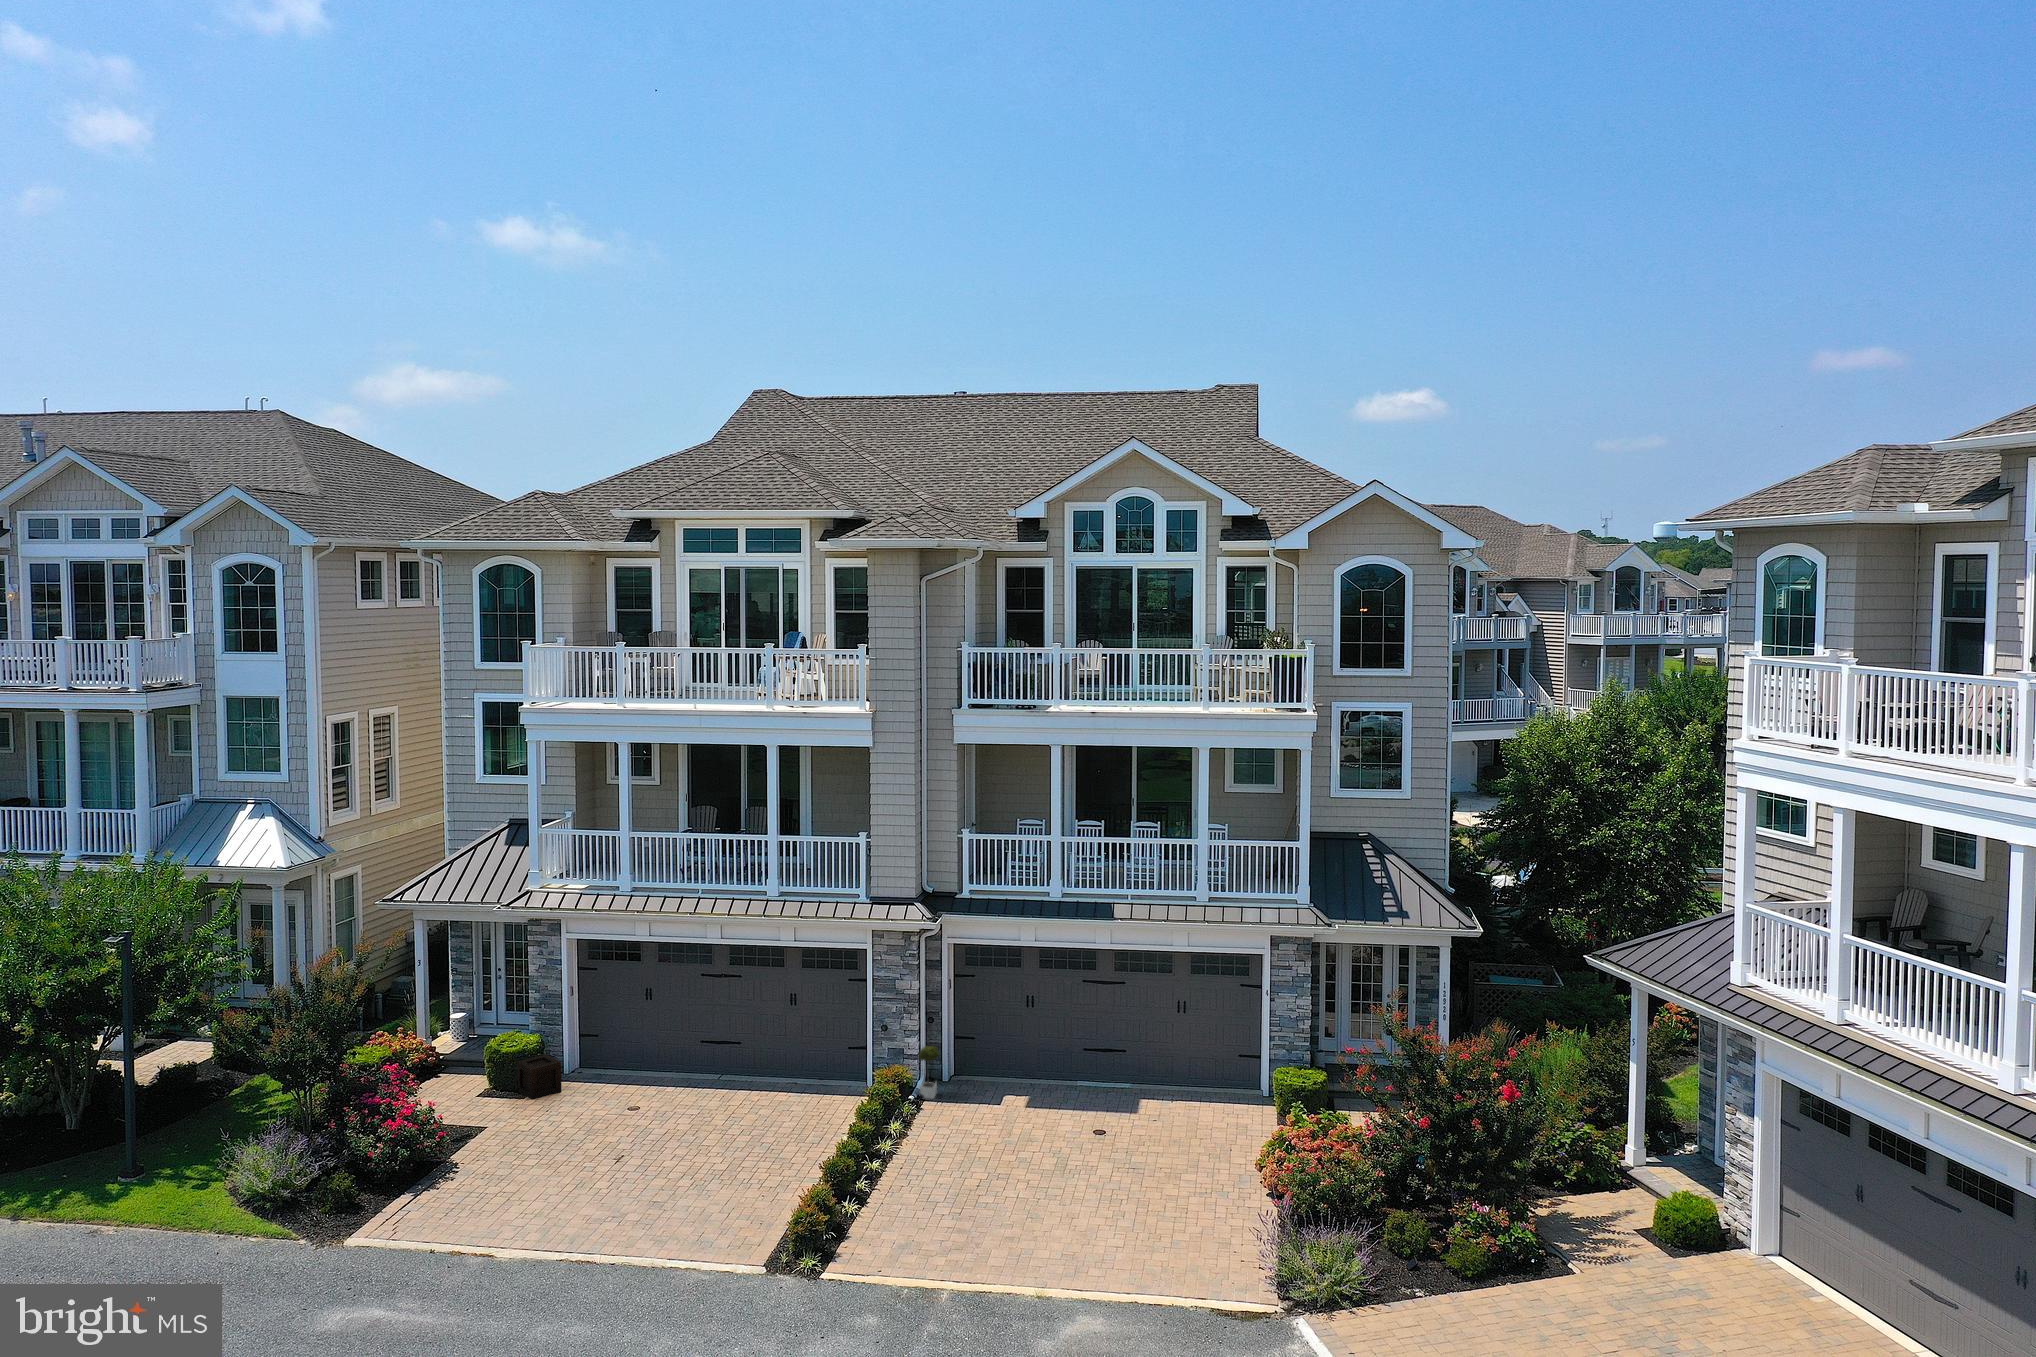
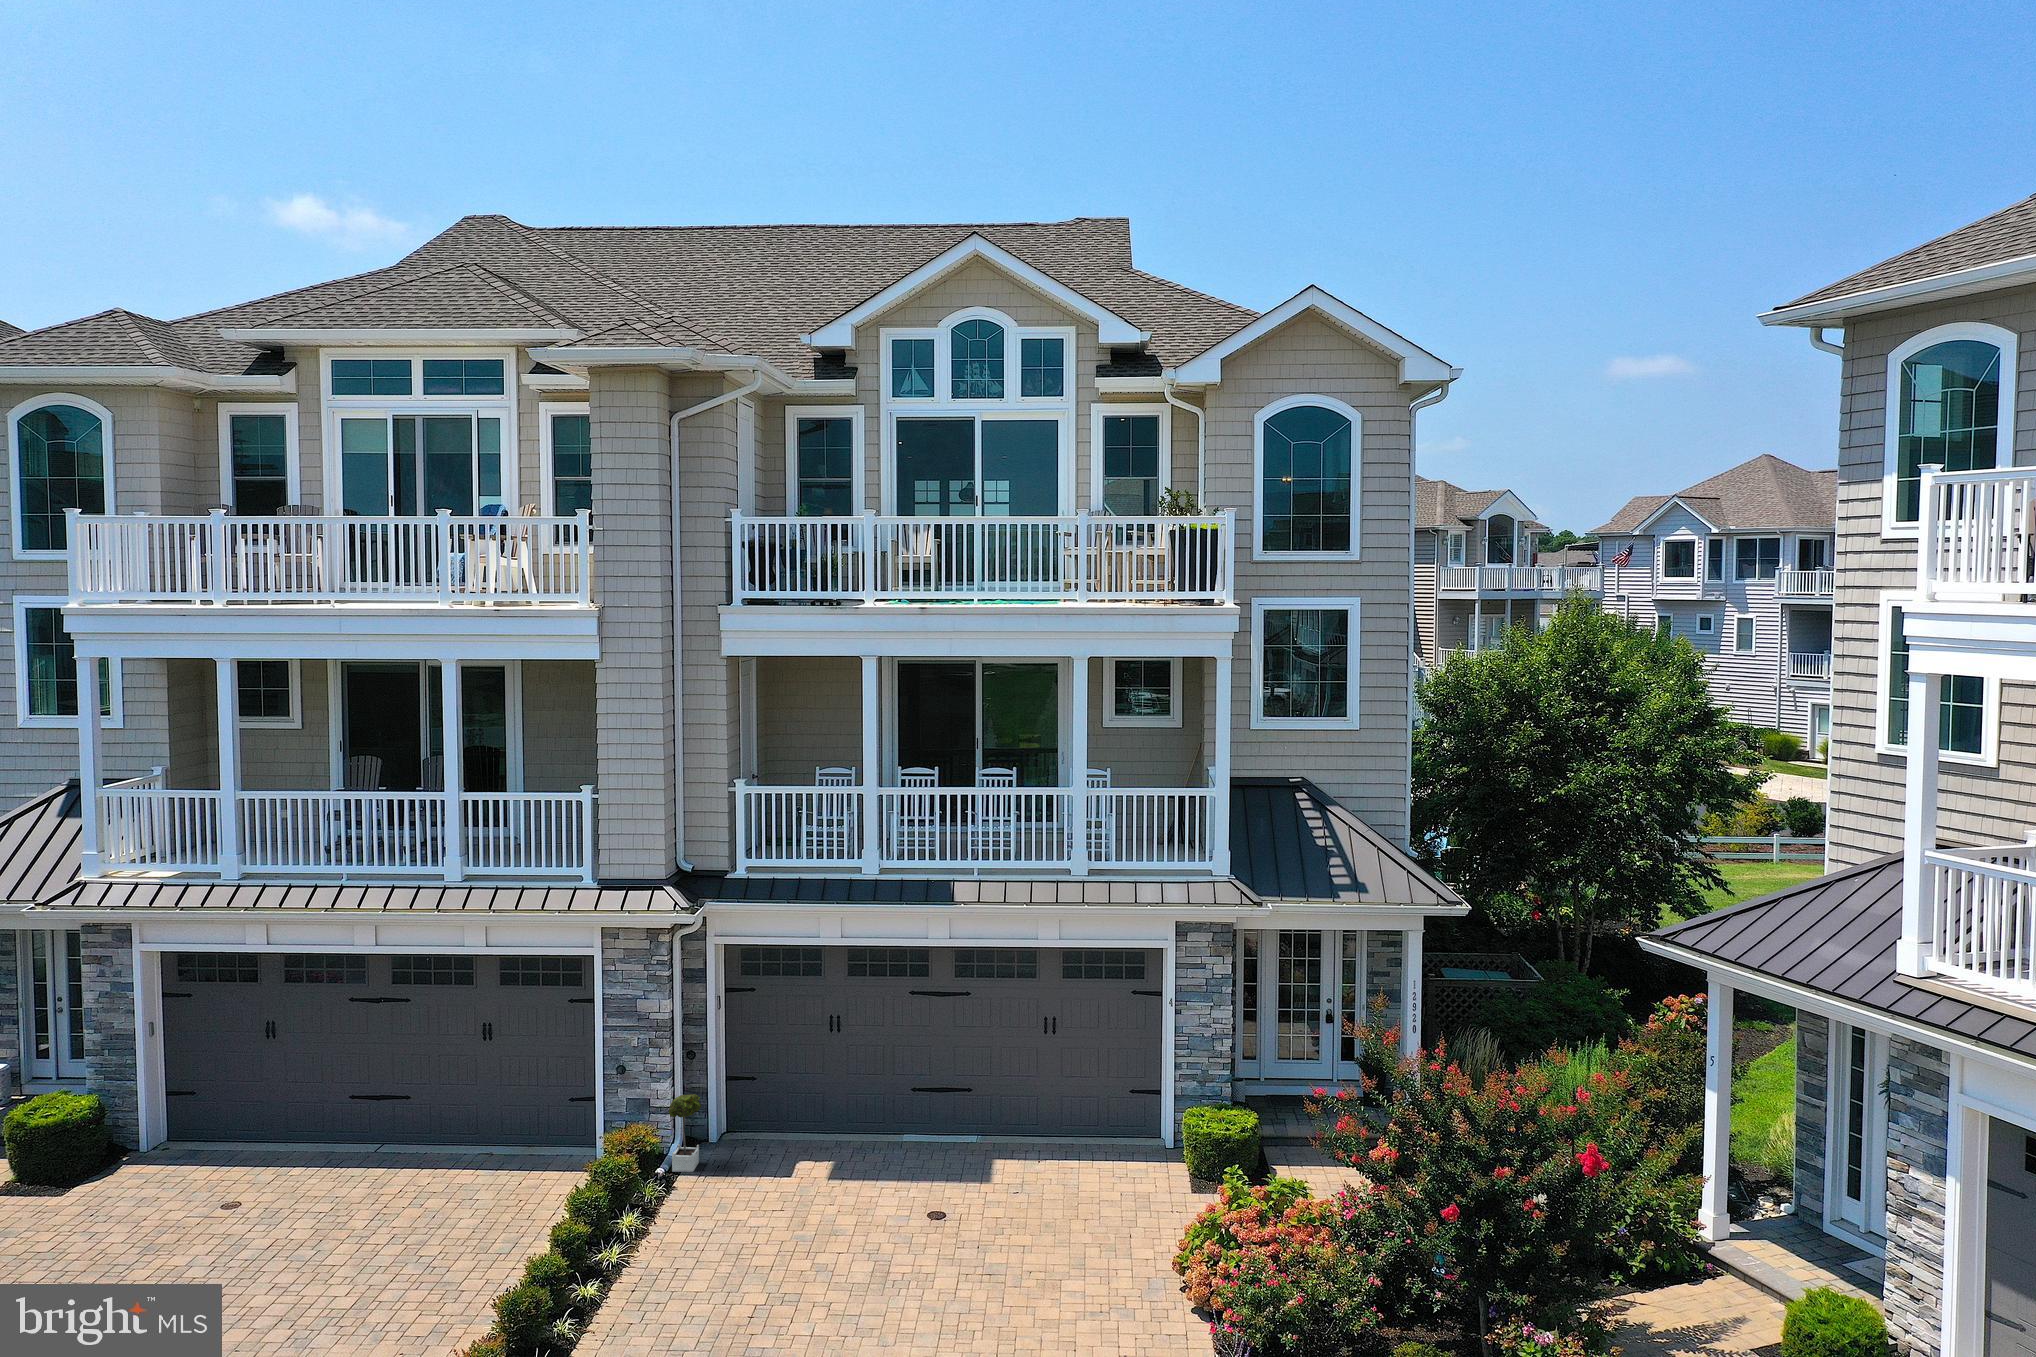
wooden crate: present [517,1055,562,1100] -> none [46,1129,118,1203]

